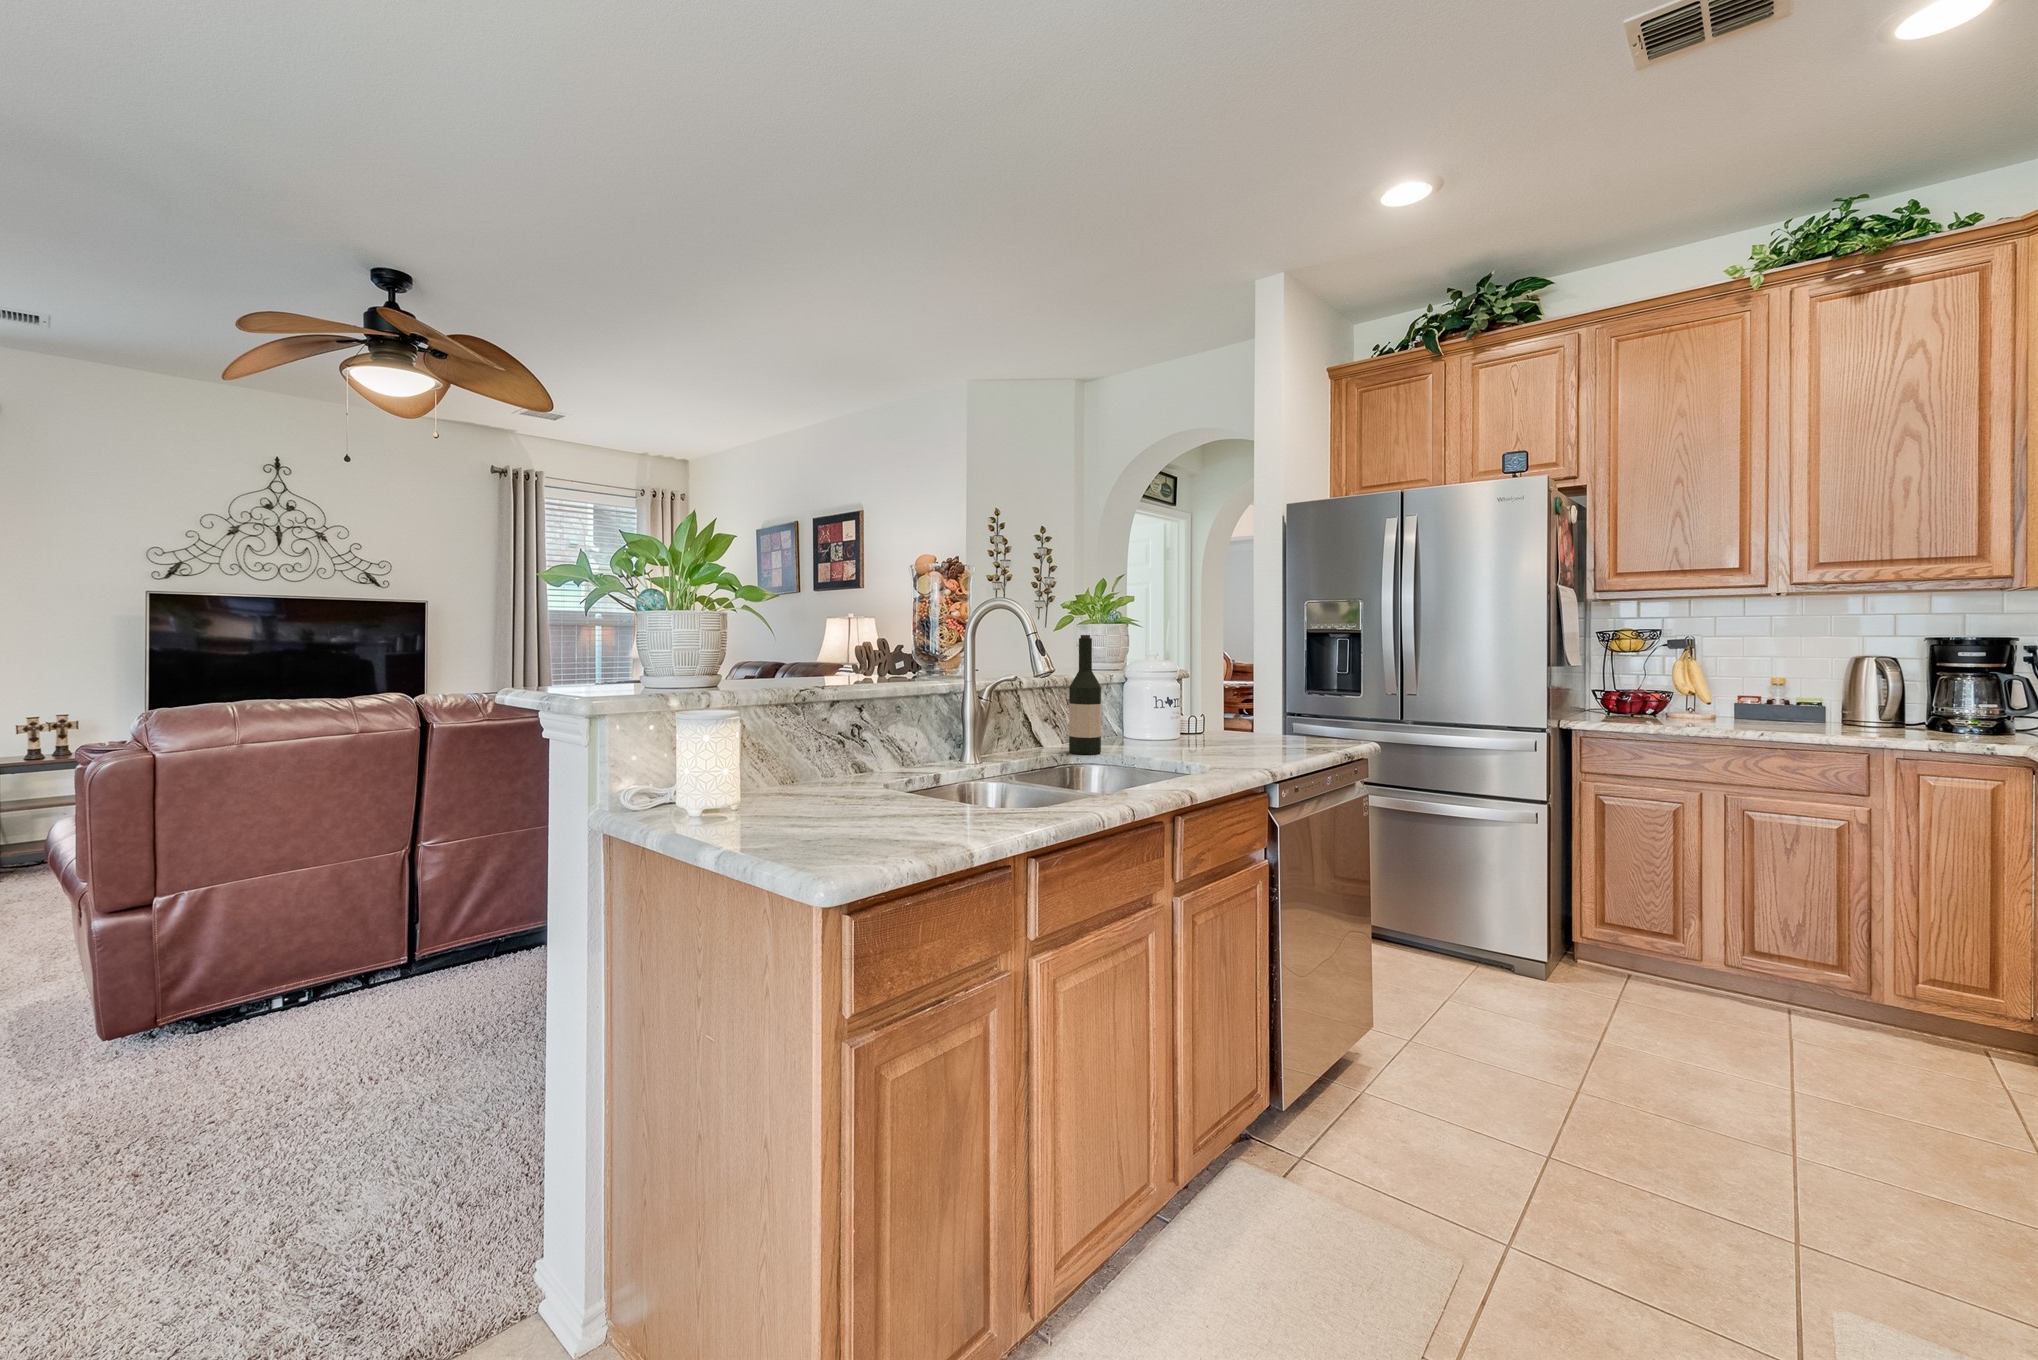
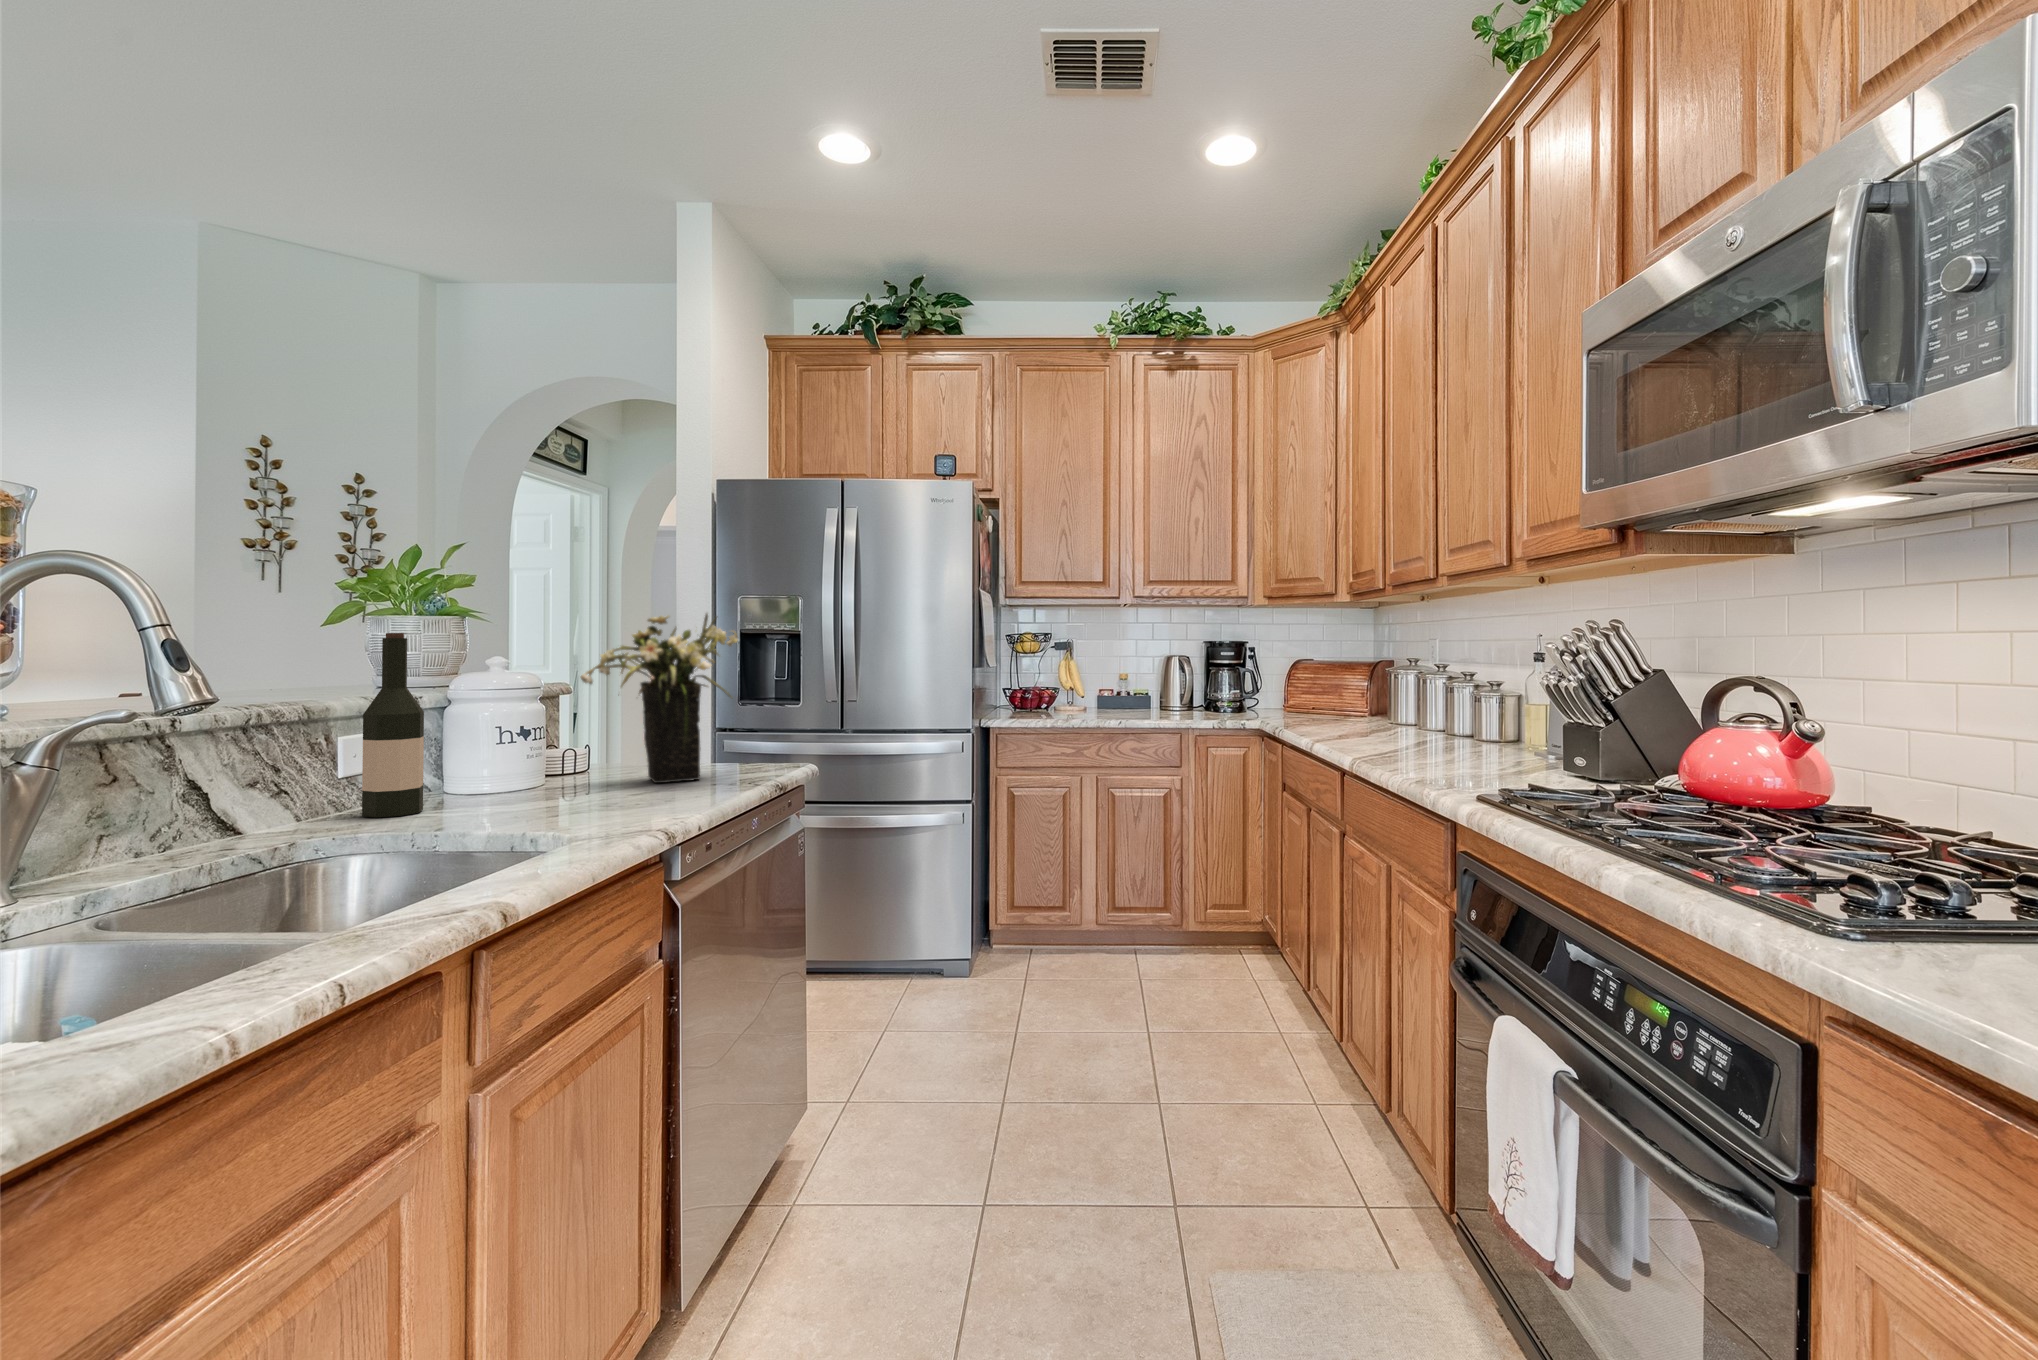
flower arrangement: none [1194,617,1313,750] -> present [581,614,738,783]

